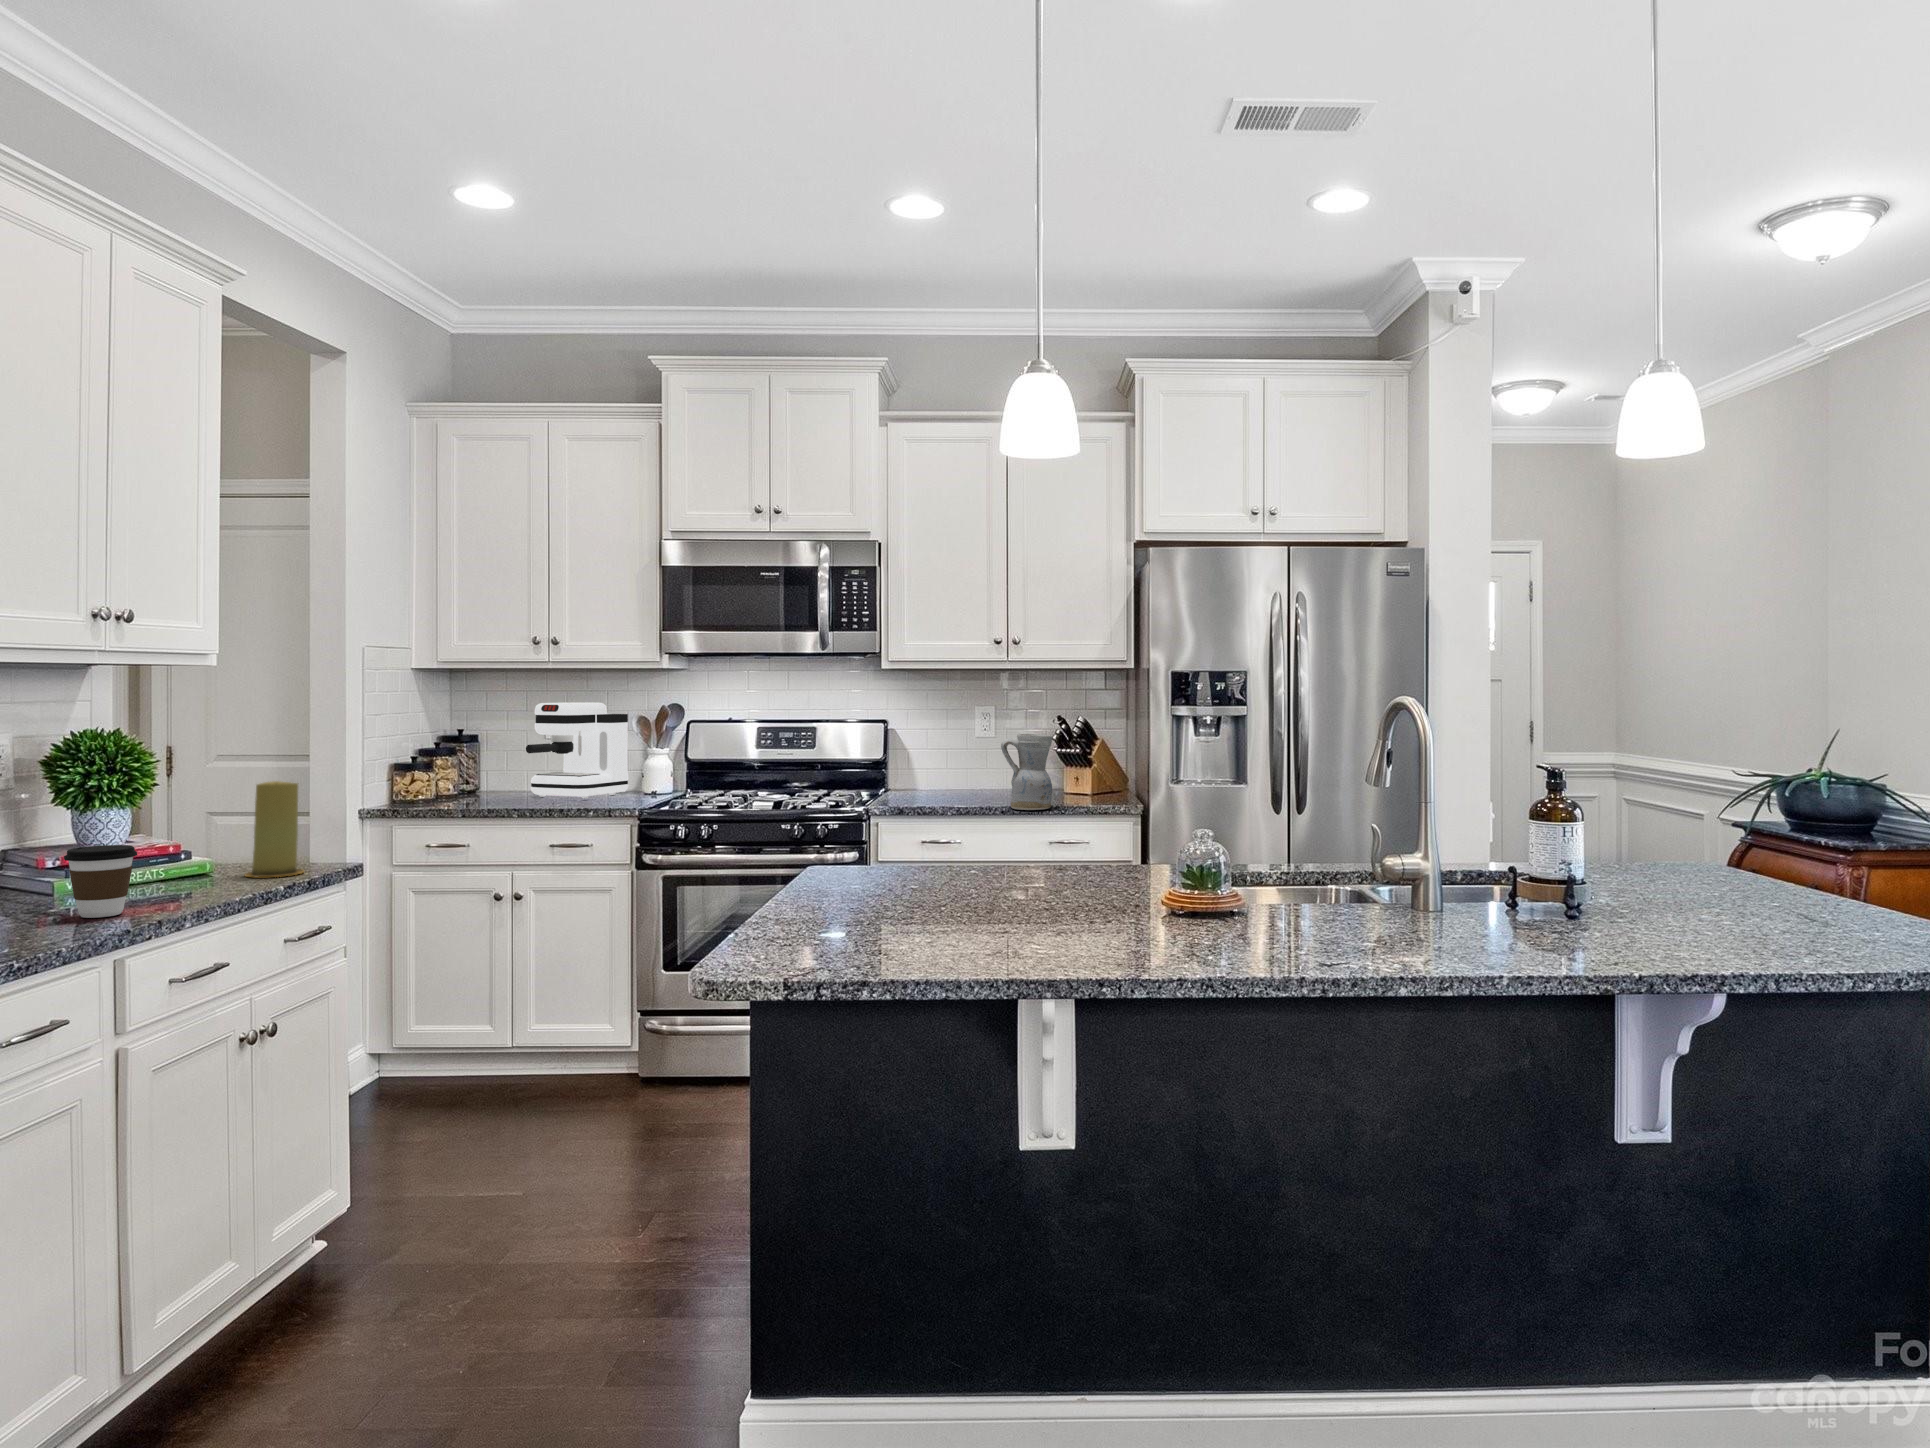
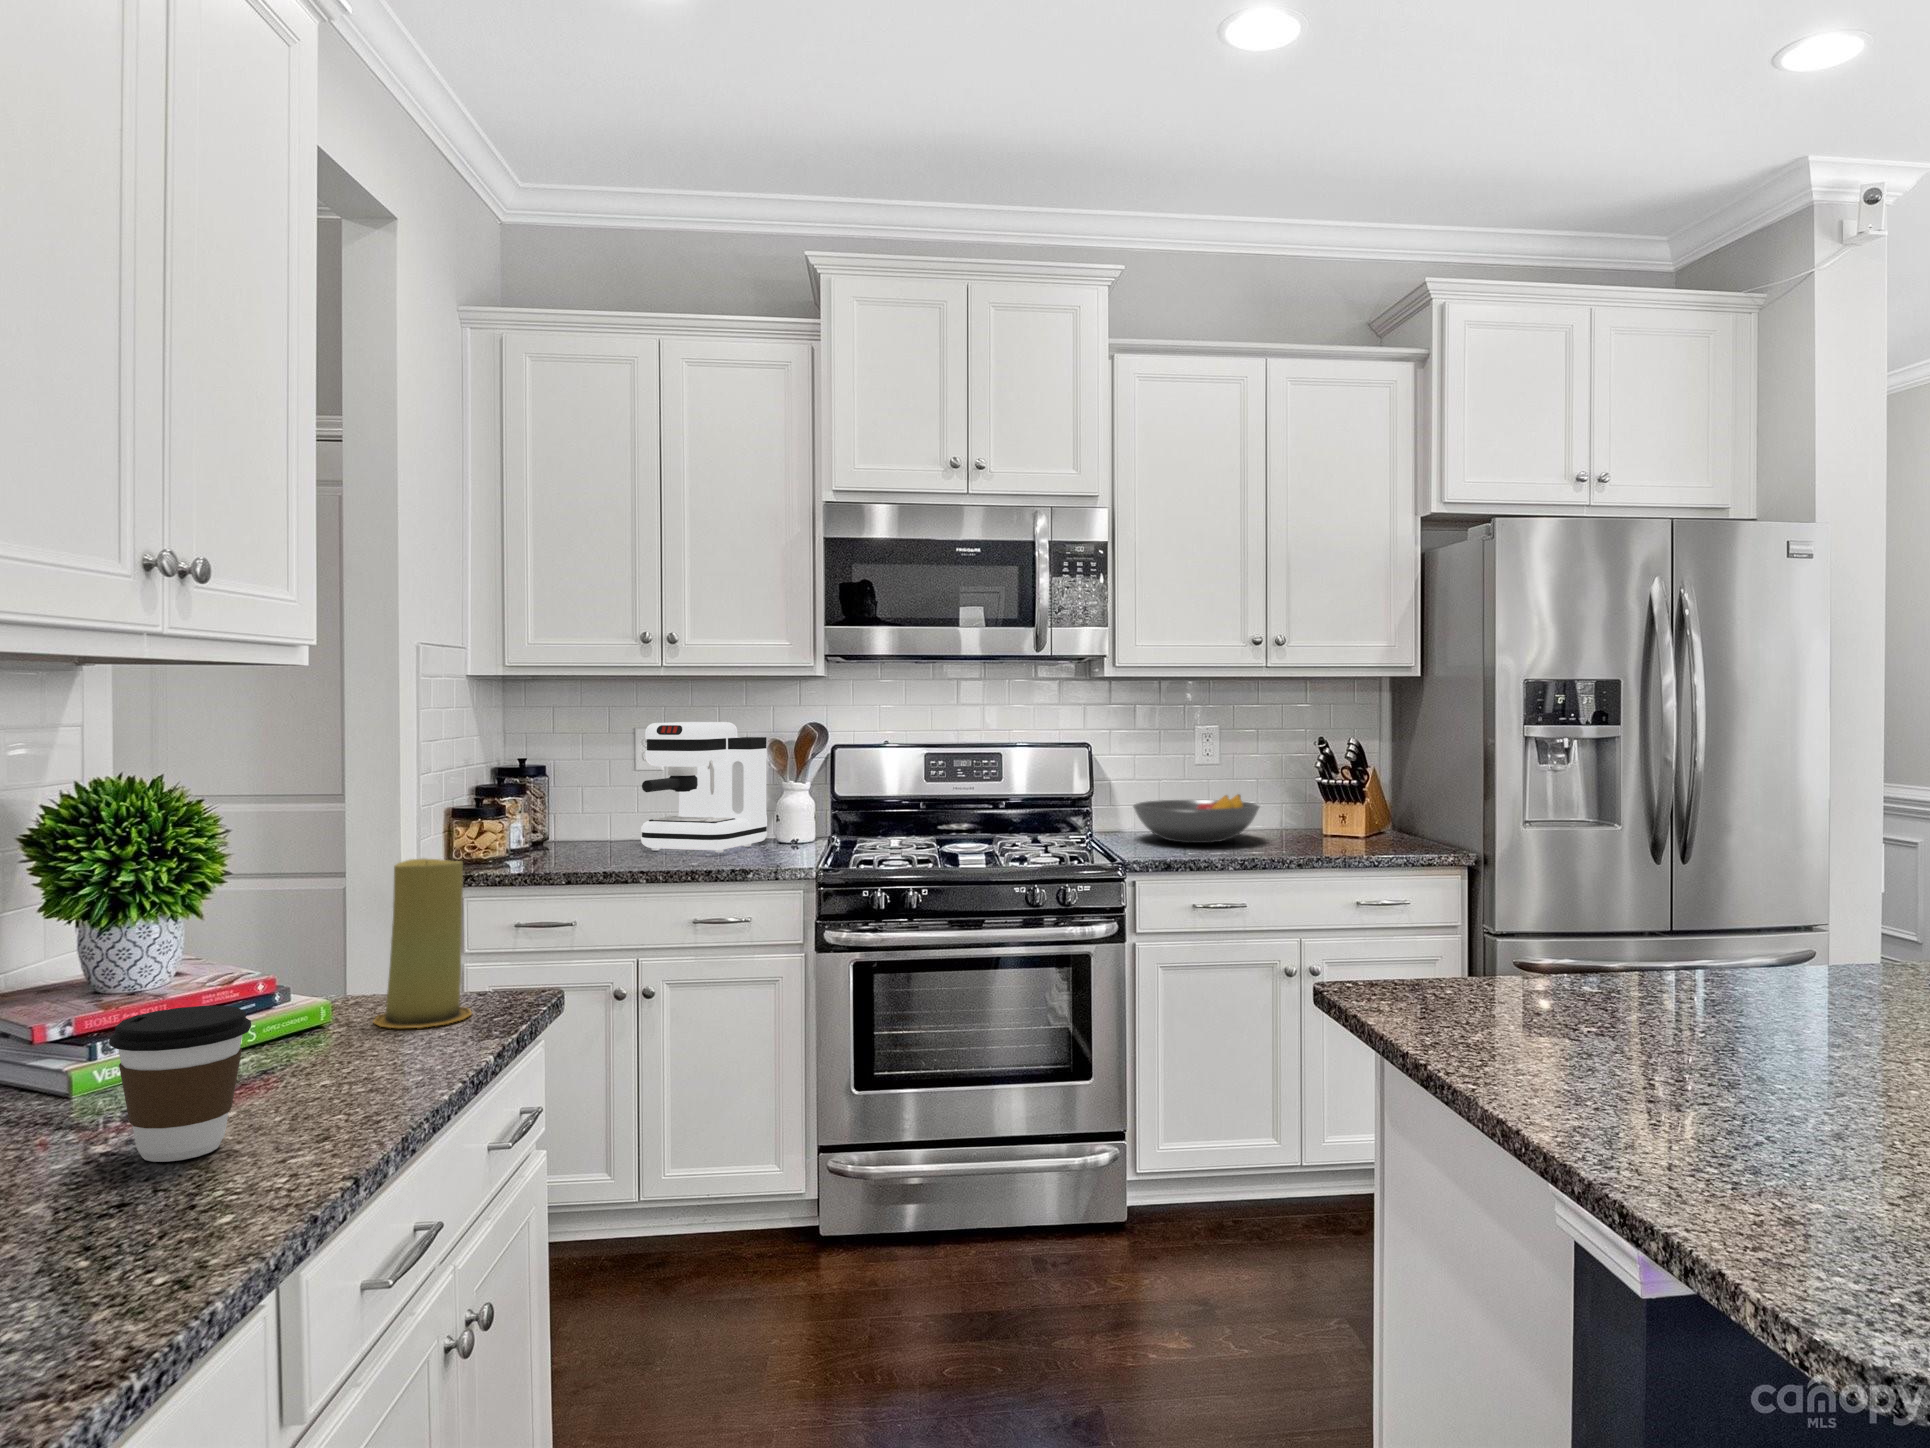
ceramic pitcher: present [1001,734,1053,810] -> none [1295,761,1364,863]
fruit bowl: none [904,760,1002,796] -> present [1133,794,1259,843]

